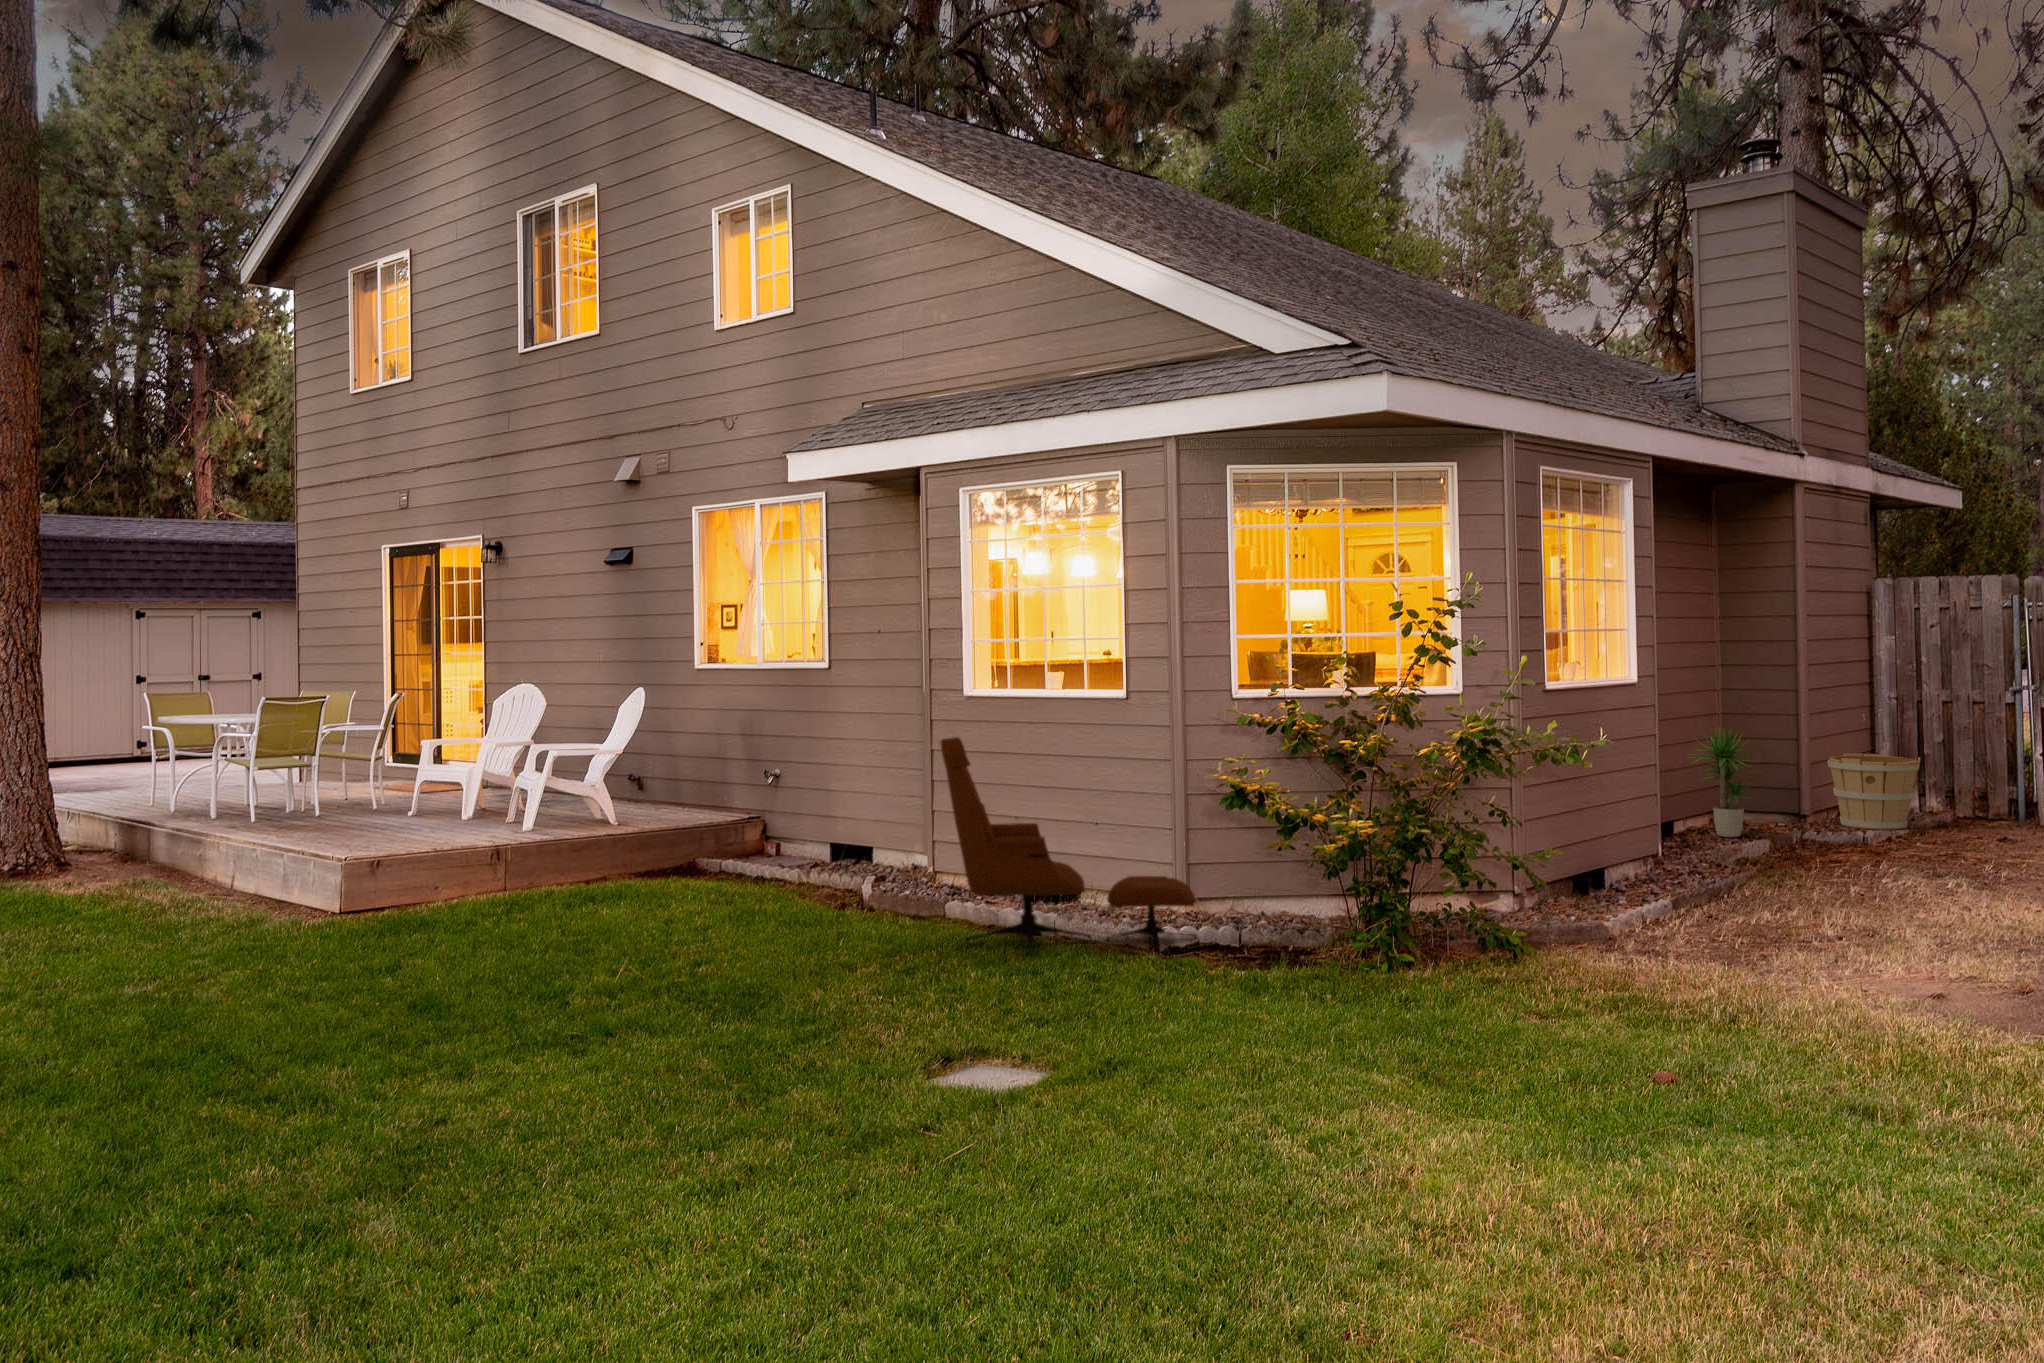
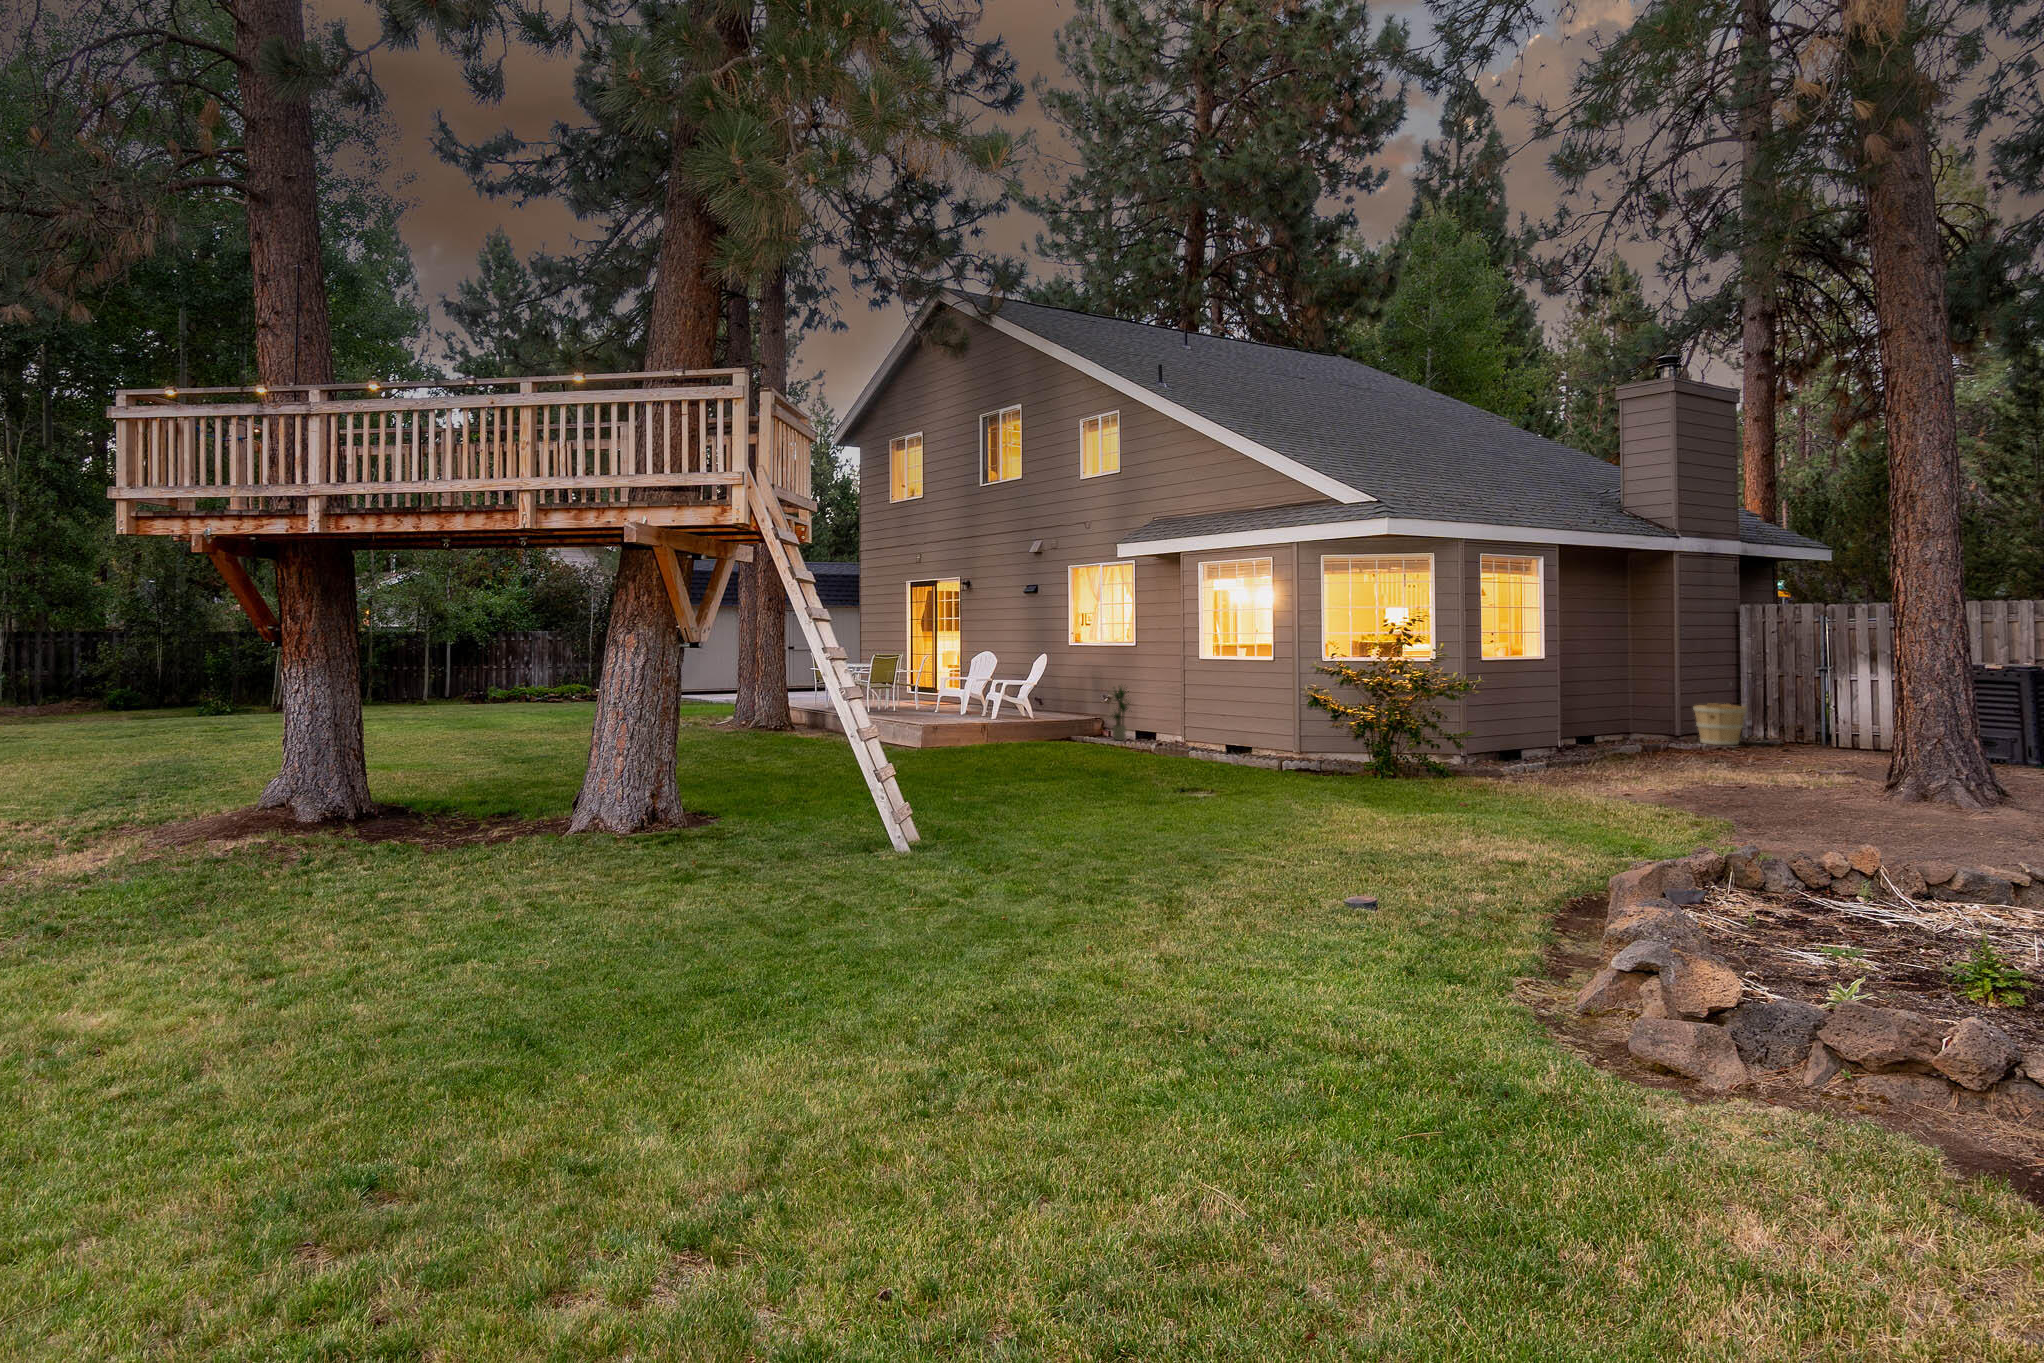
potted plant: present [1693,728,1754,837] -> present [1107,686,1132,740]
lounge chair: present [941,737,1197,955] -> none [1188,676,1299,766]

